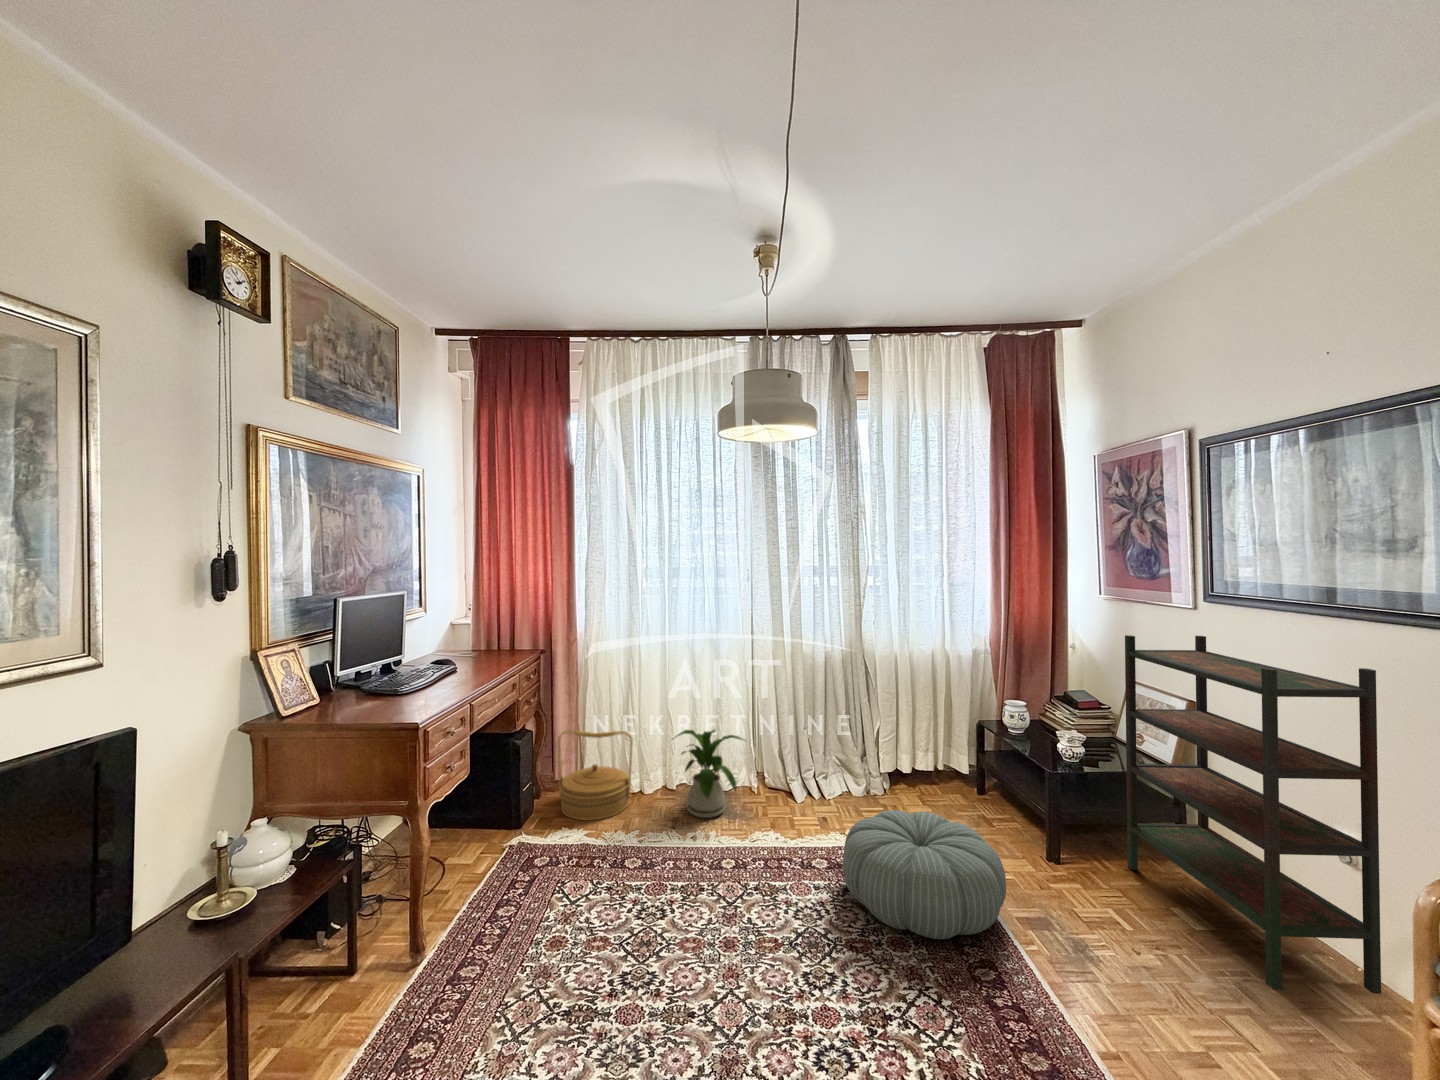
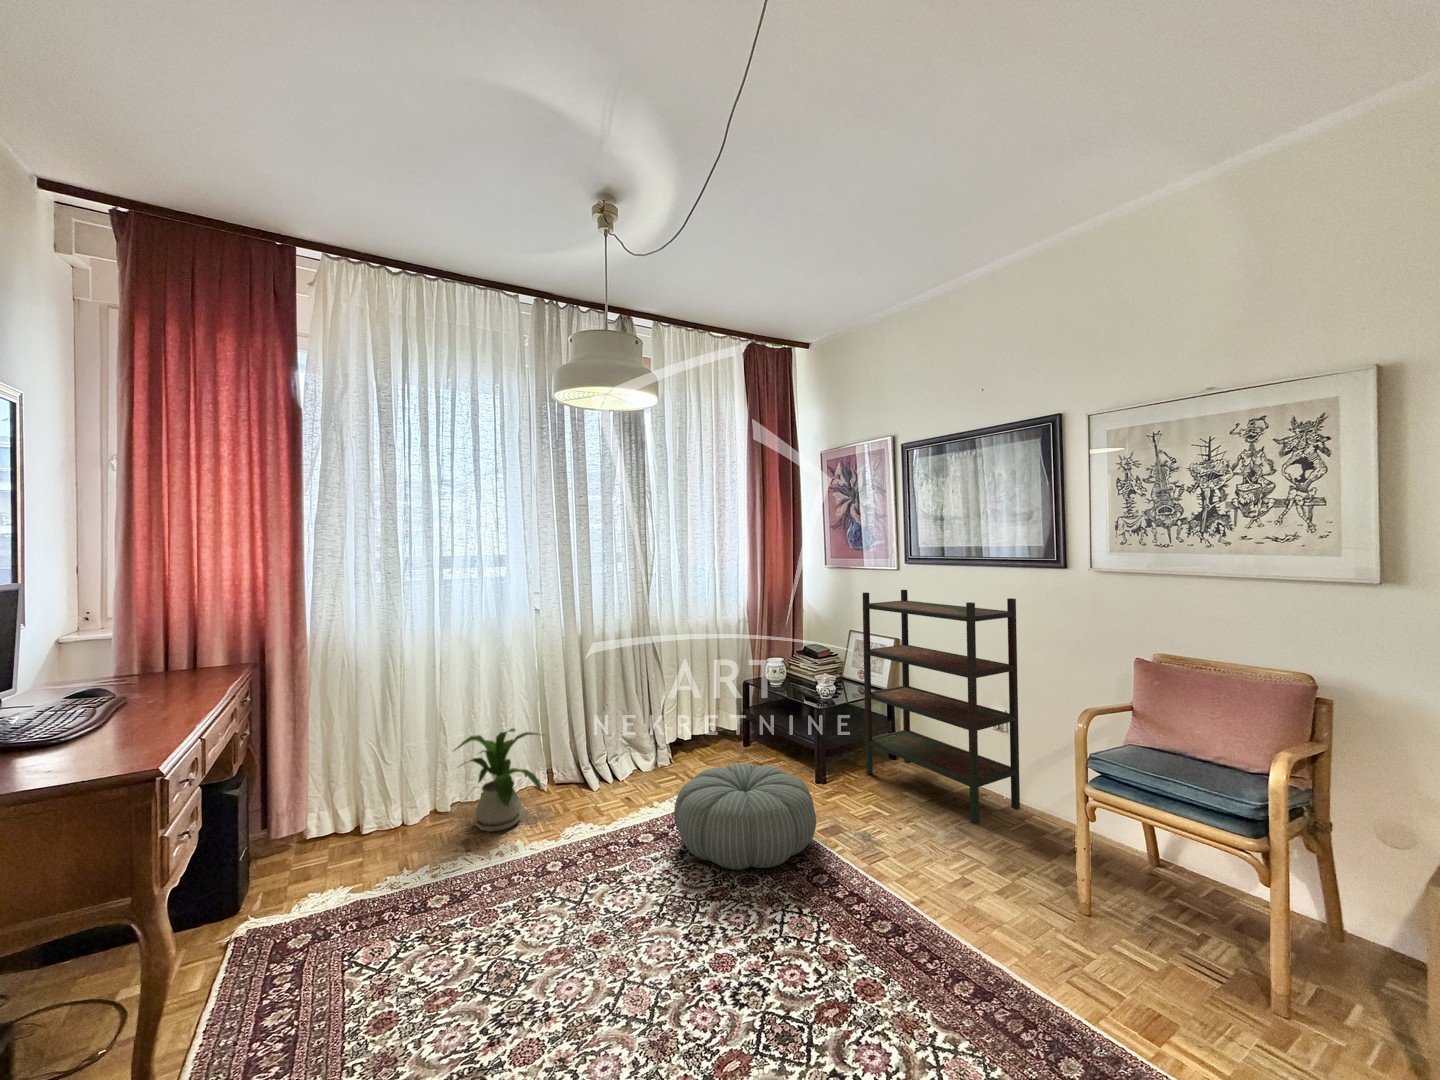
woven basket: present [558,730,633,821] -> none [286,753,400,878]

